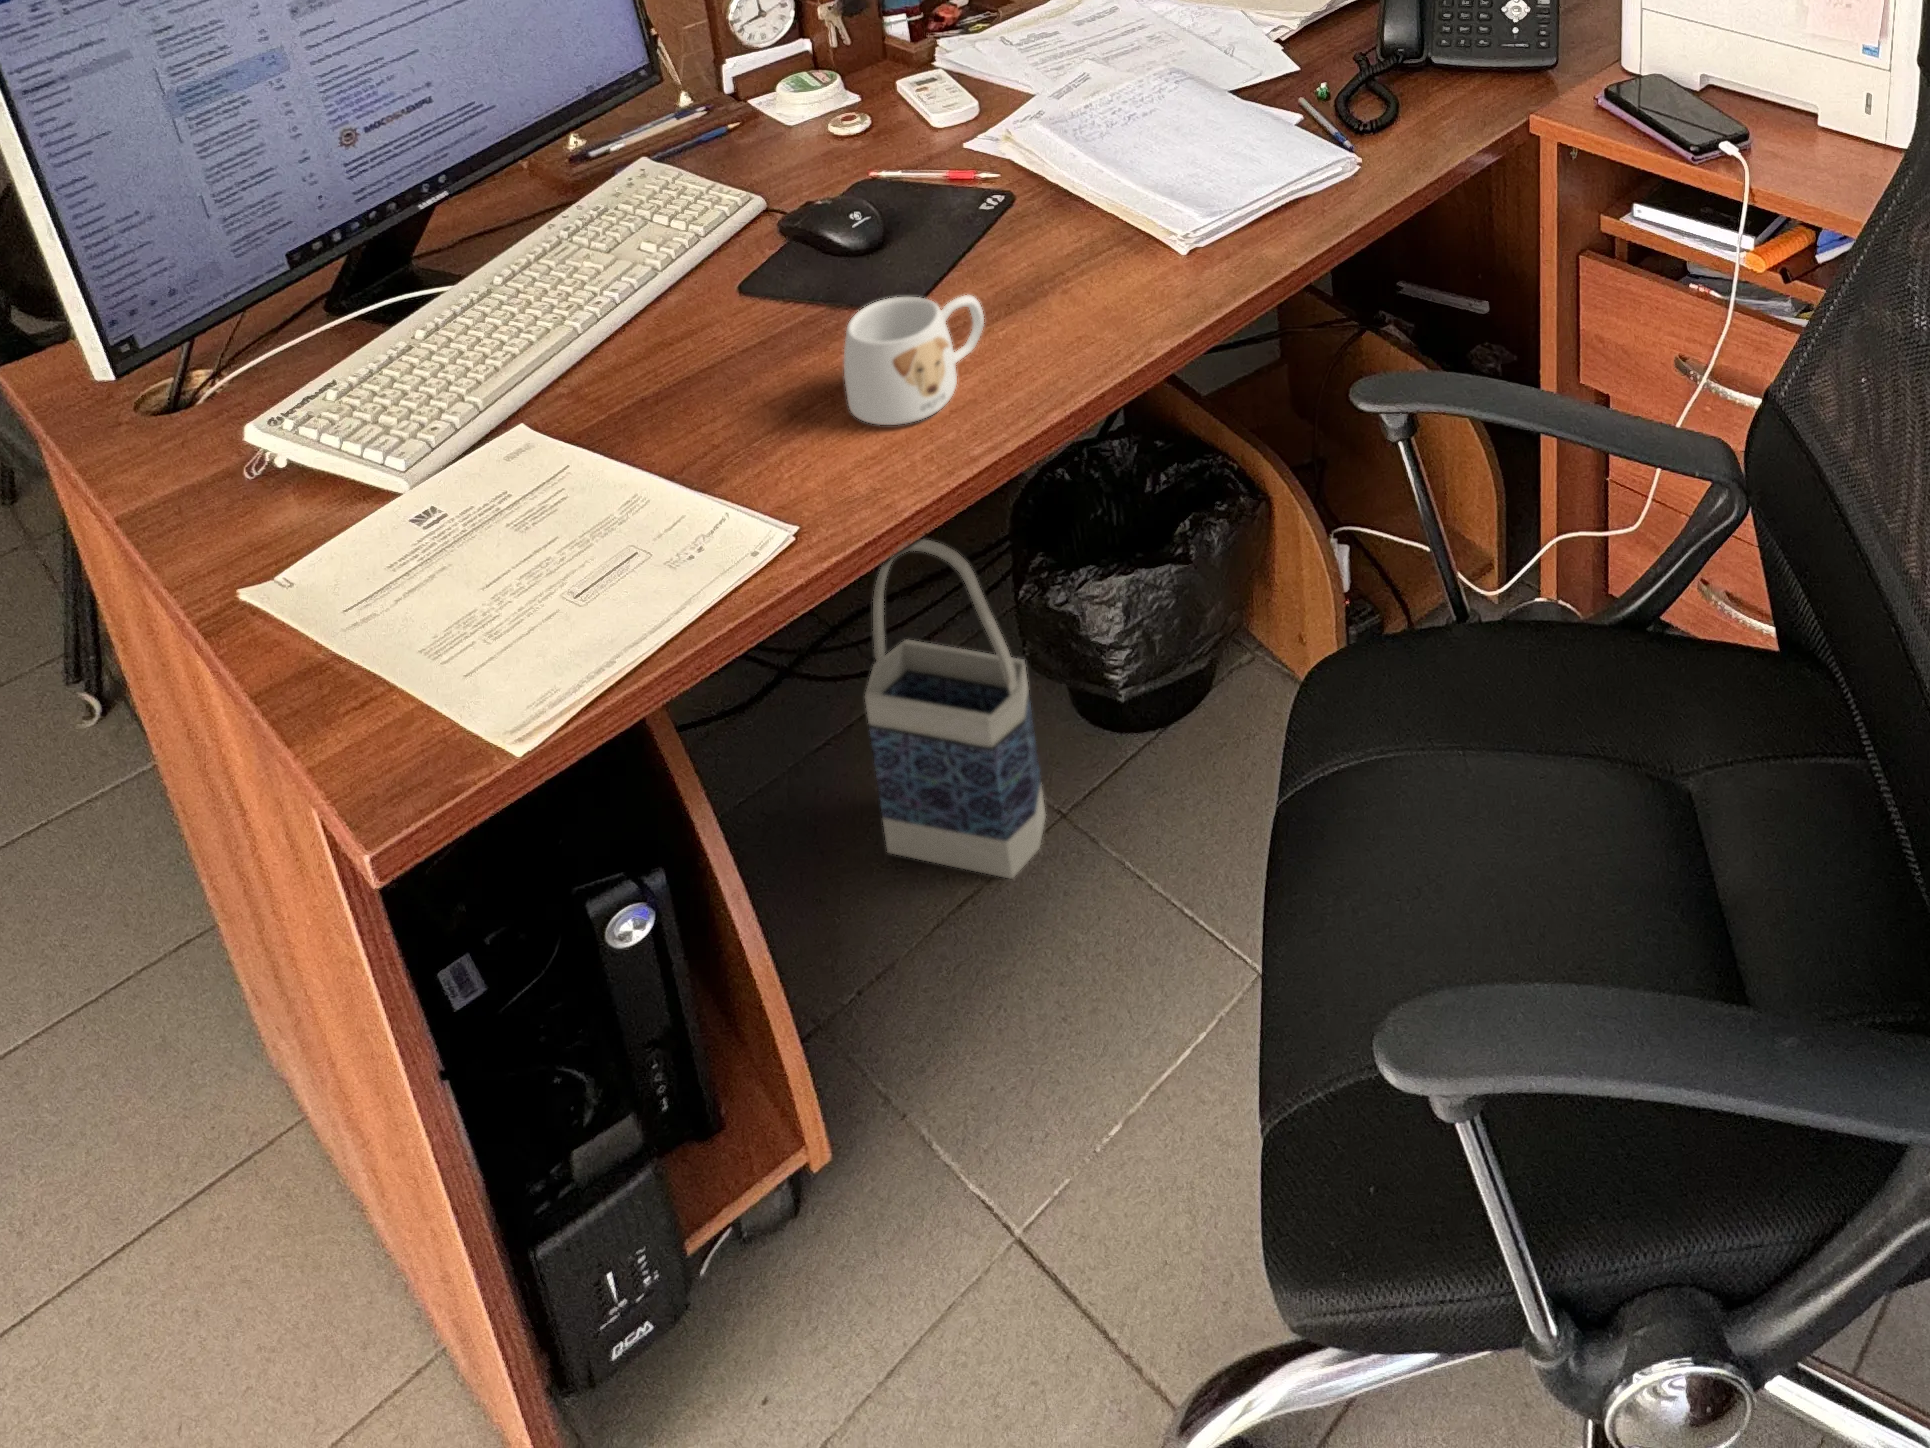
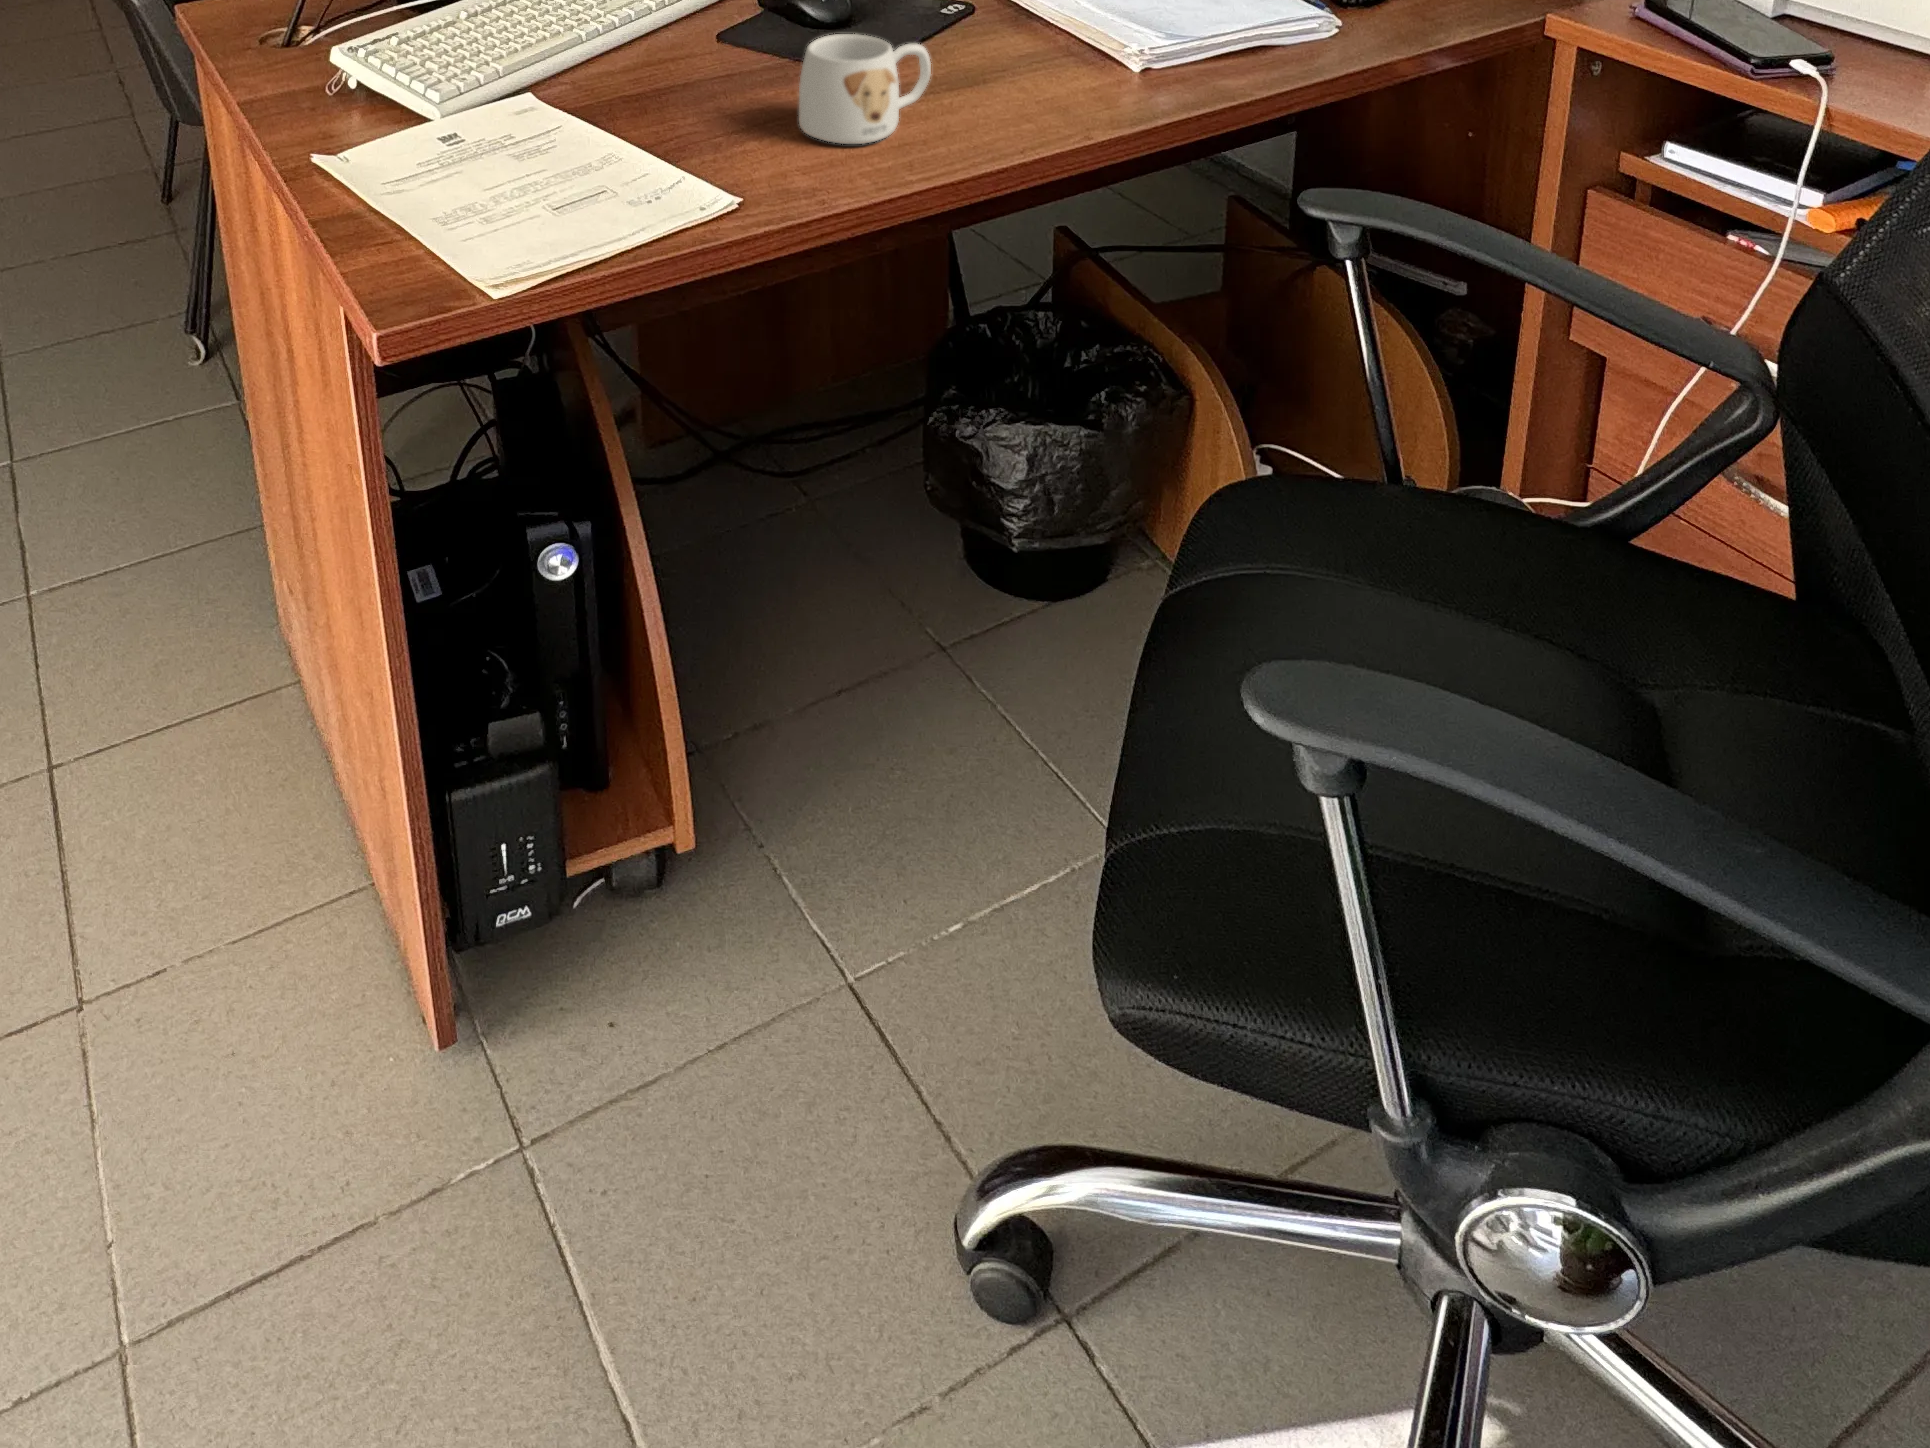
bag: present [865,540,1046,879] -> none [772,333,921,691]

